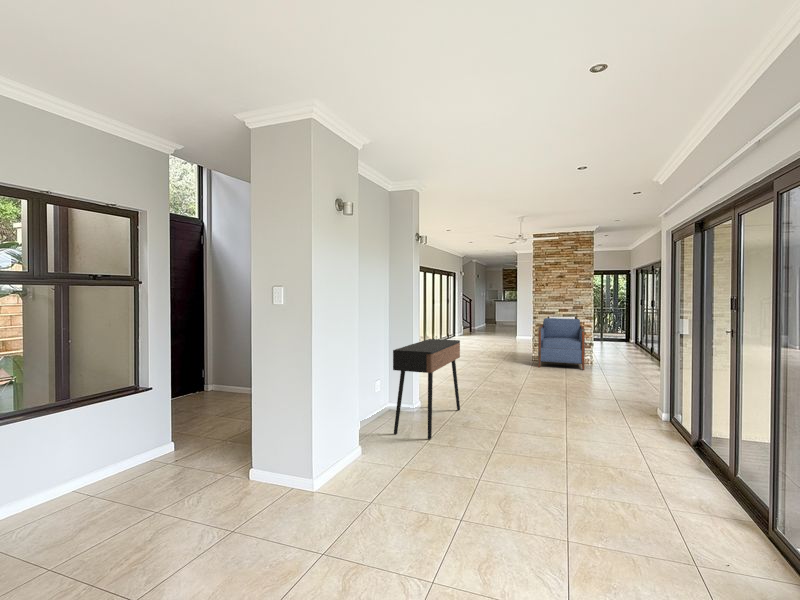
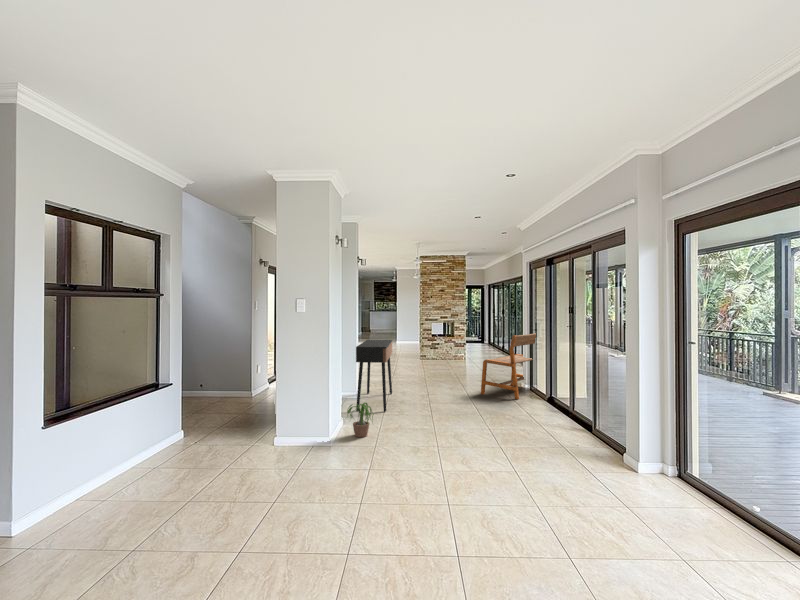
armchair: present [538,318,585,370] -> none [427,324,463,364]
bench: none [586,337,695,438] -> present [481,333,536,399]
potted plant: none [339,432,389,482] -> present [347,403,374,437]

